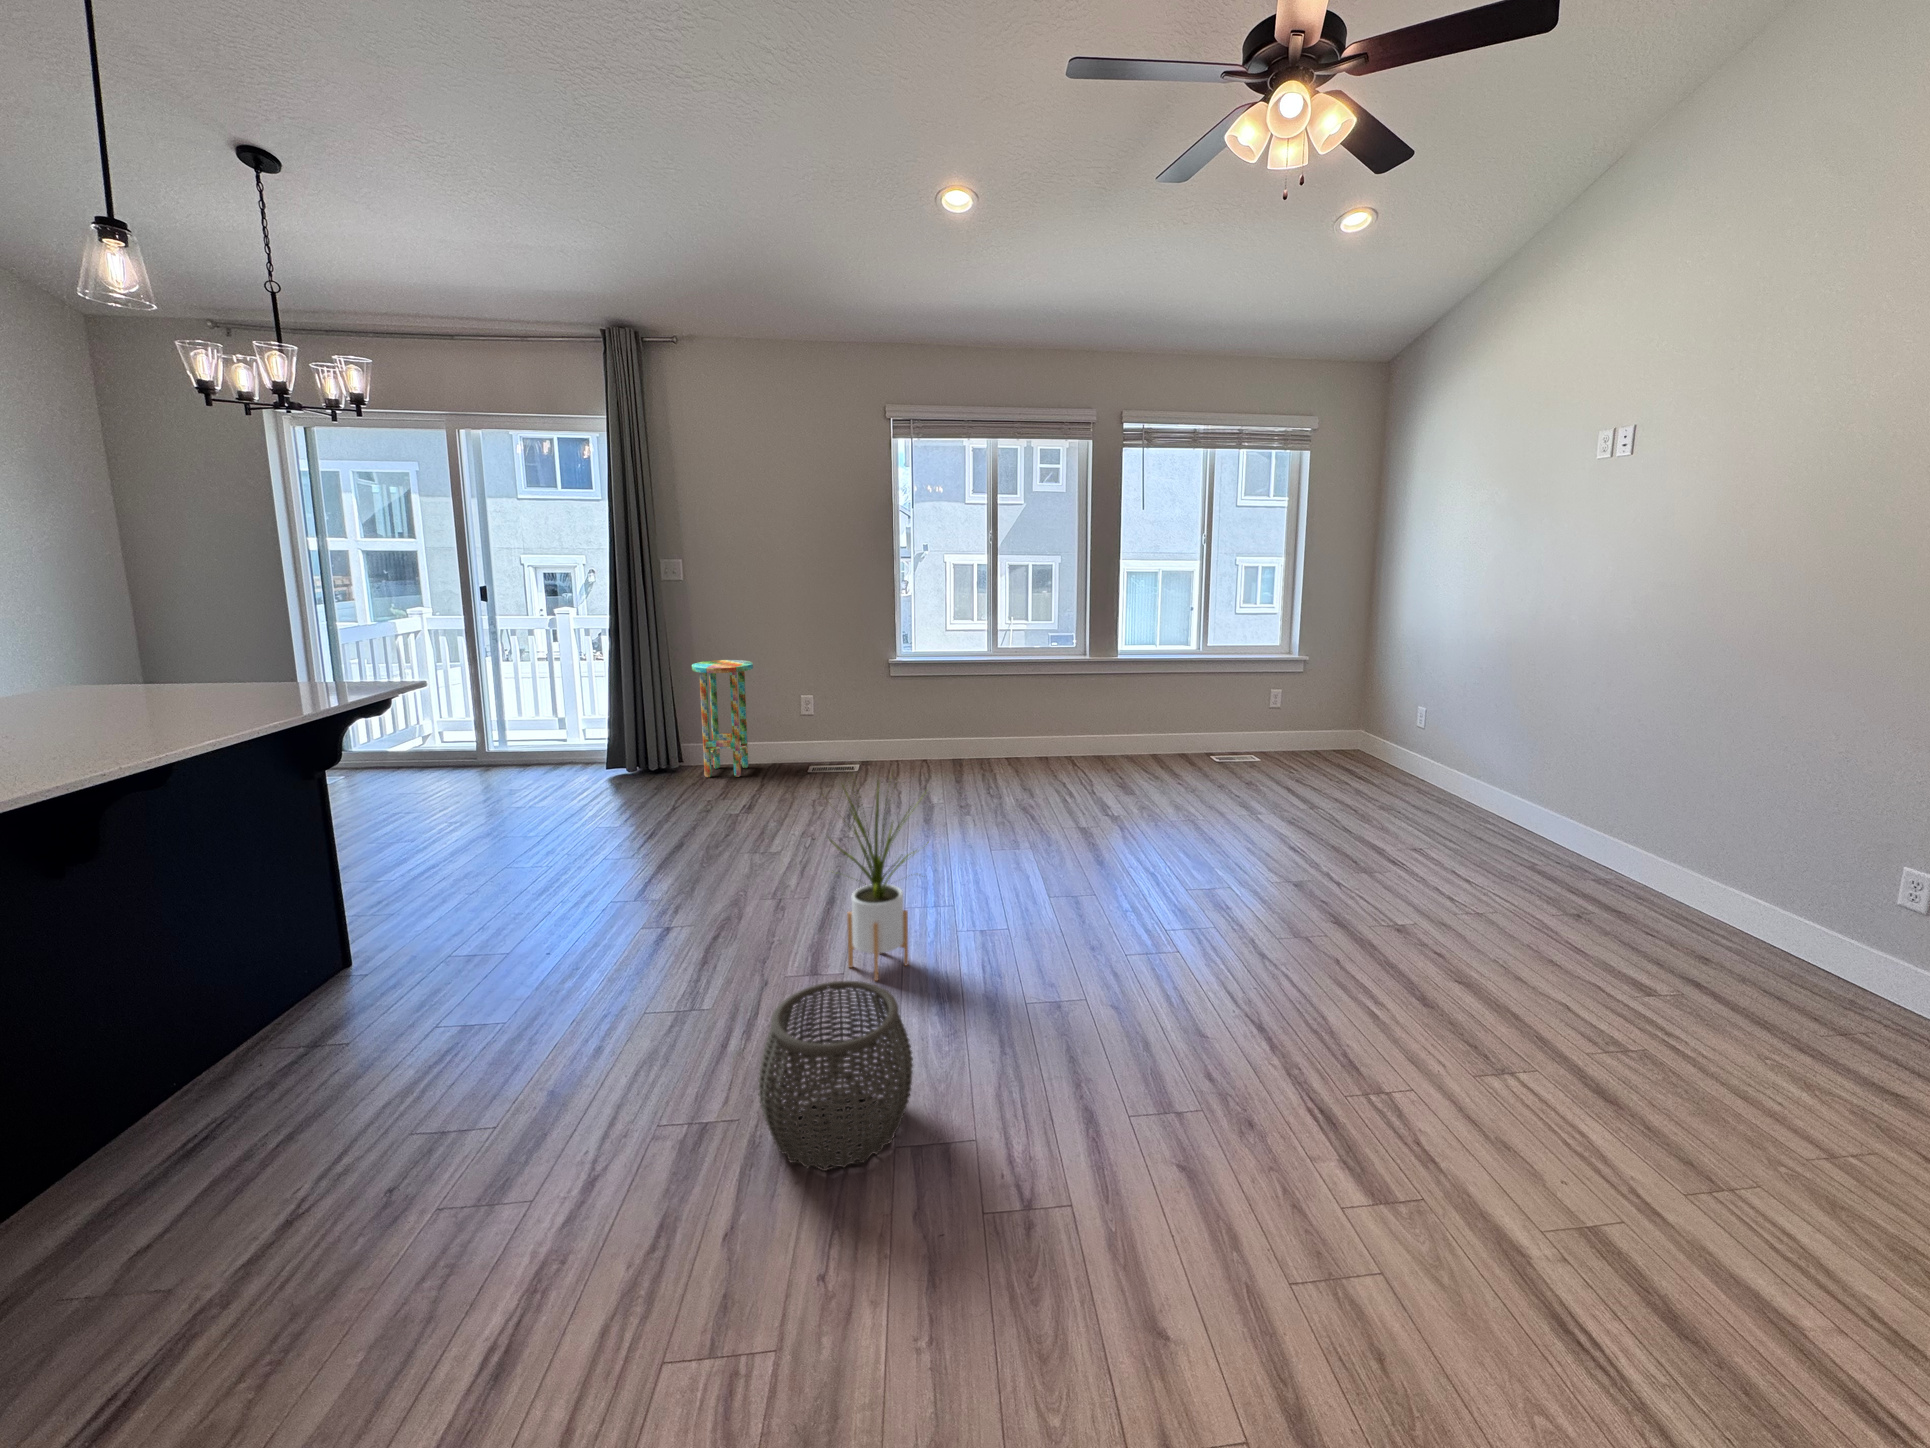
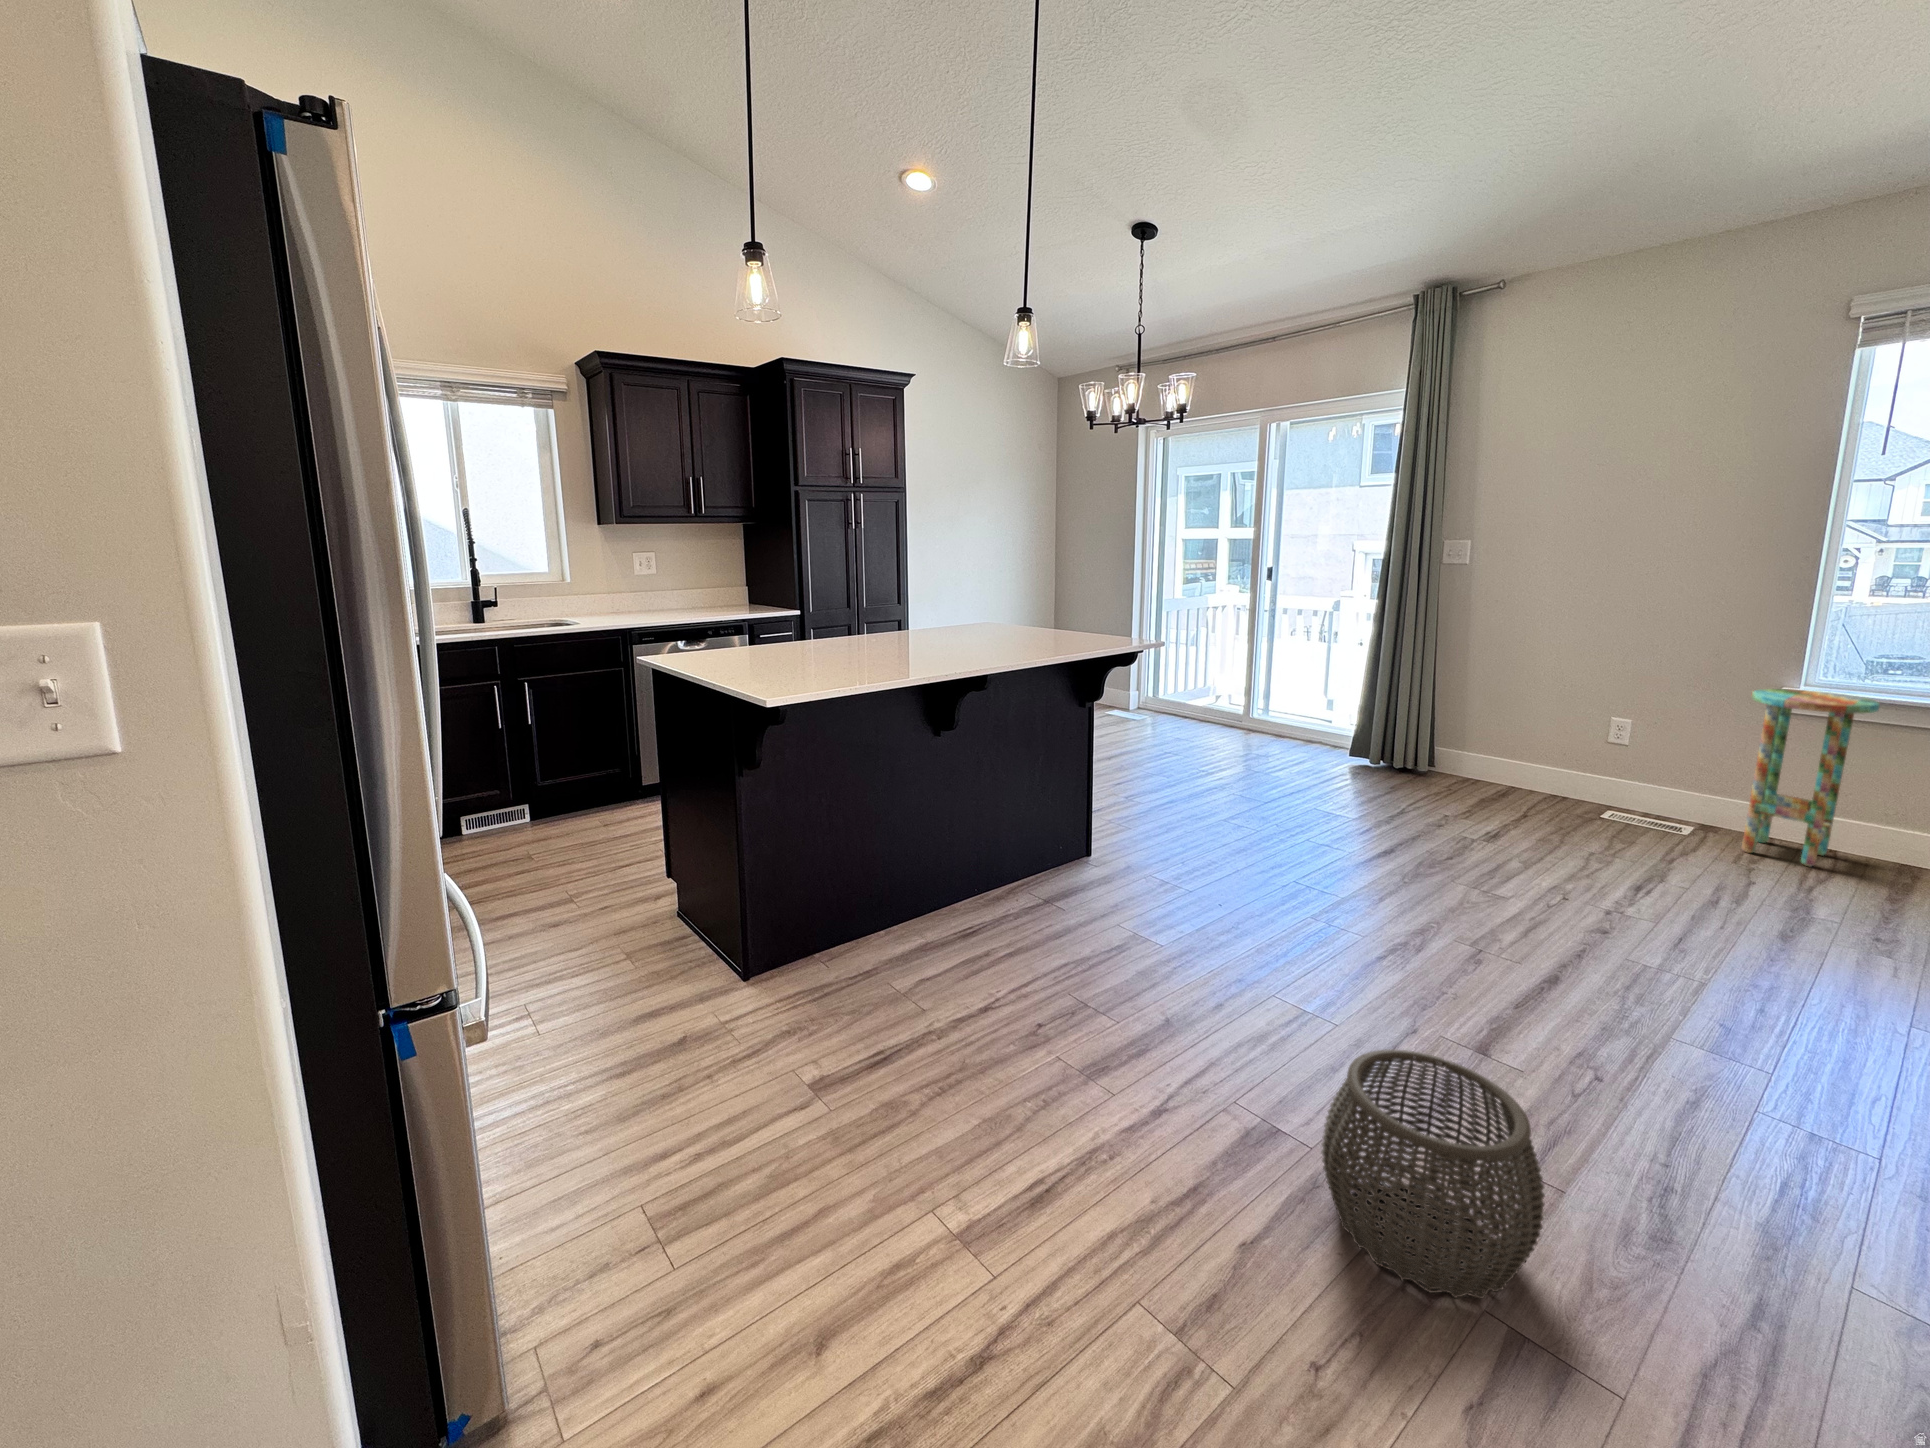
side table: present [692,660,753,777] -> present [1742,689,1880,867]
house plant: present [829,782,913,981] -> none [1513,820,1723,1109]

